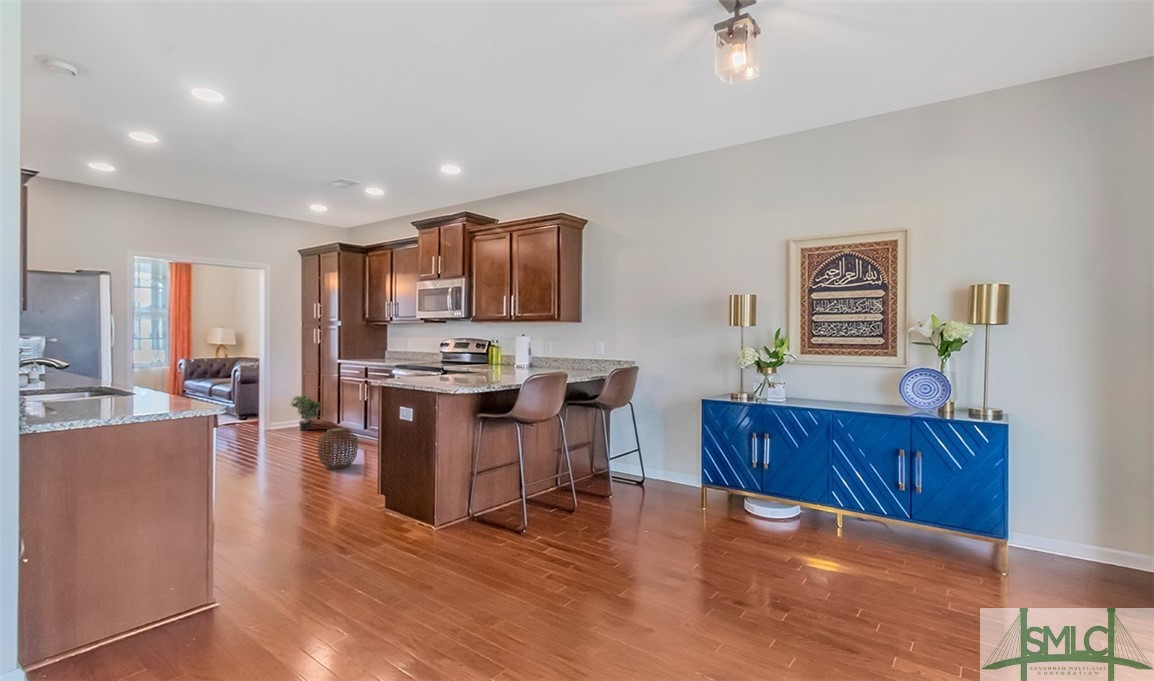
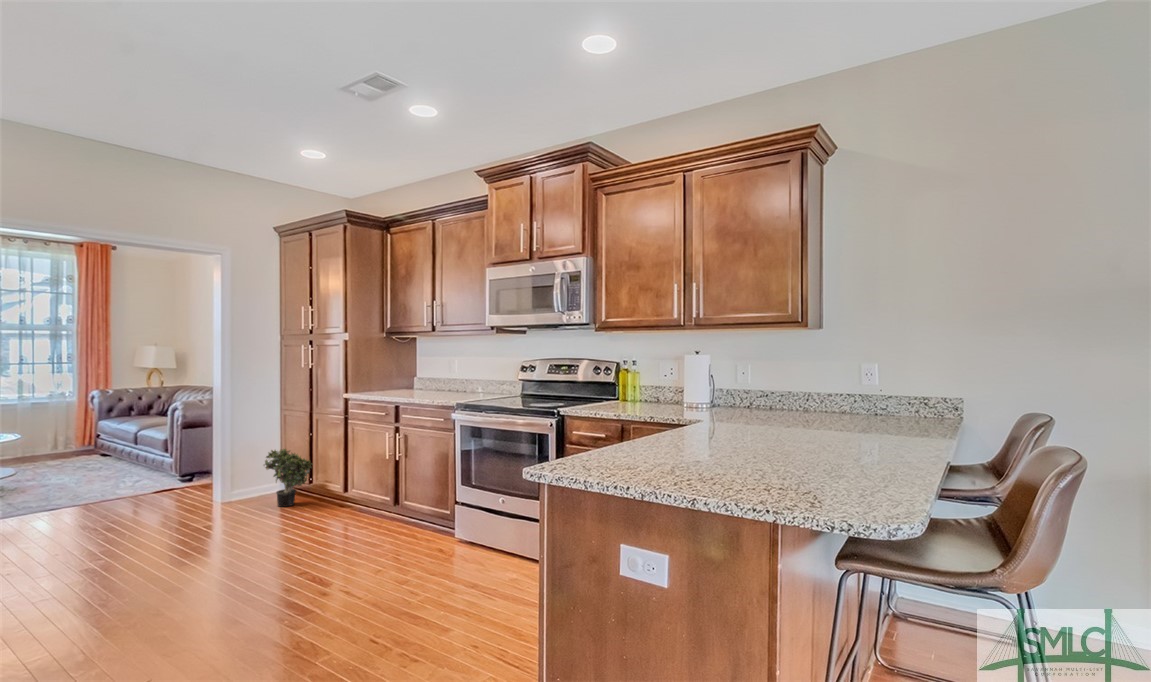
woven basket: present [318,427,358,469] -> none [333,529,409,618]

